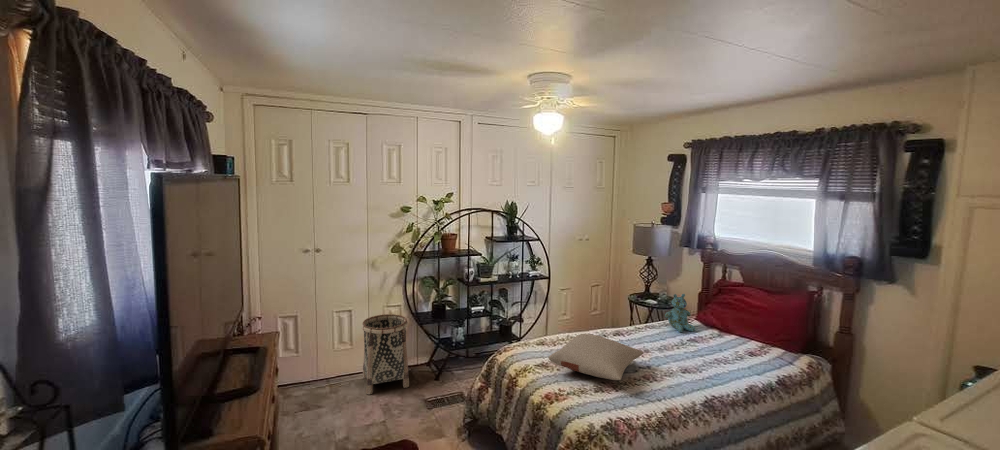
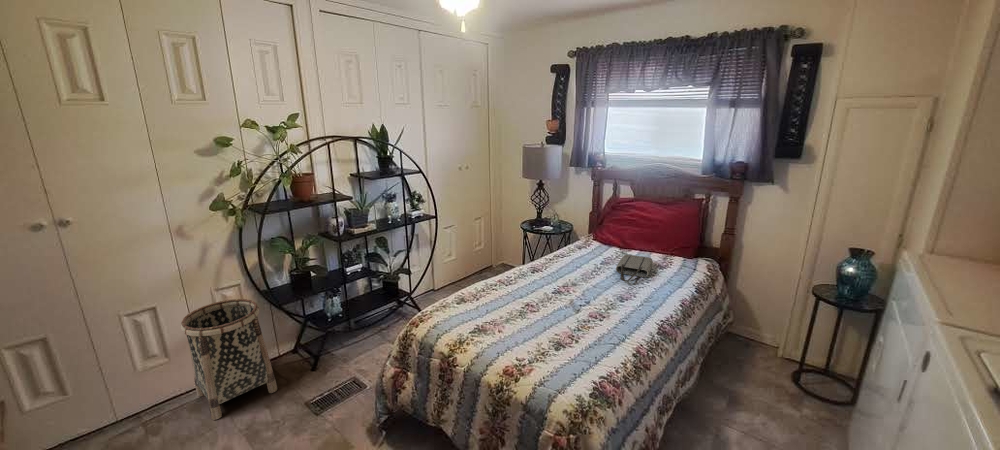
stuffed bear: present [665,294,695,332] -> none [574,216,603,257]
pillow: present [548,334,643,380] -> none [491,281,585,331]
tote bag: none [695,336,743,358] -> present [616,255,653,282]

